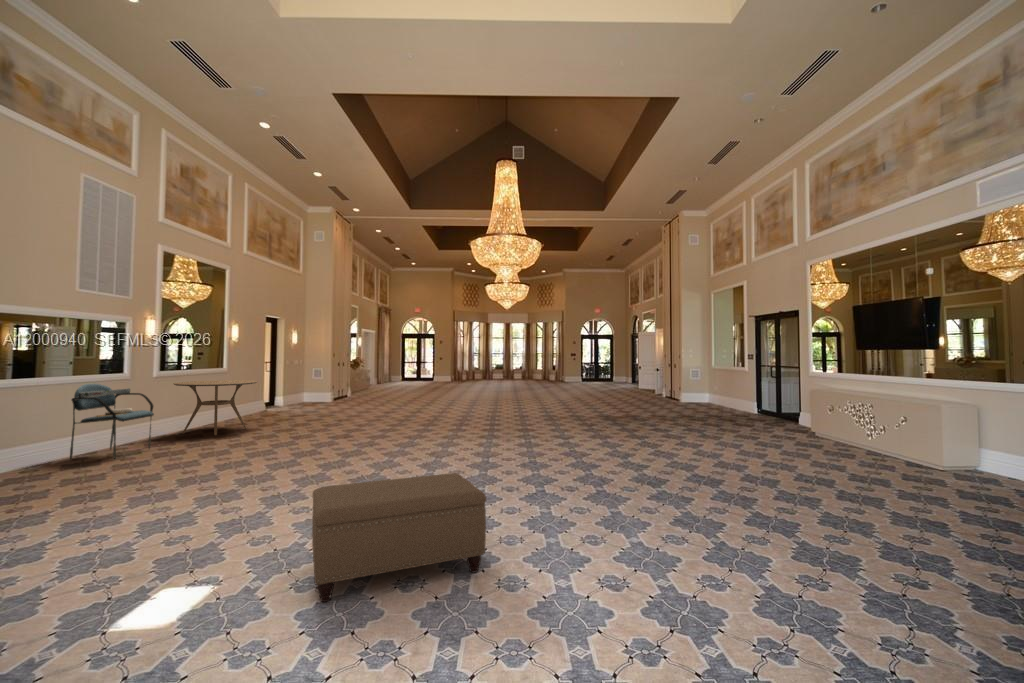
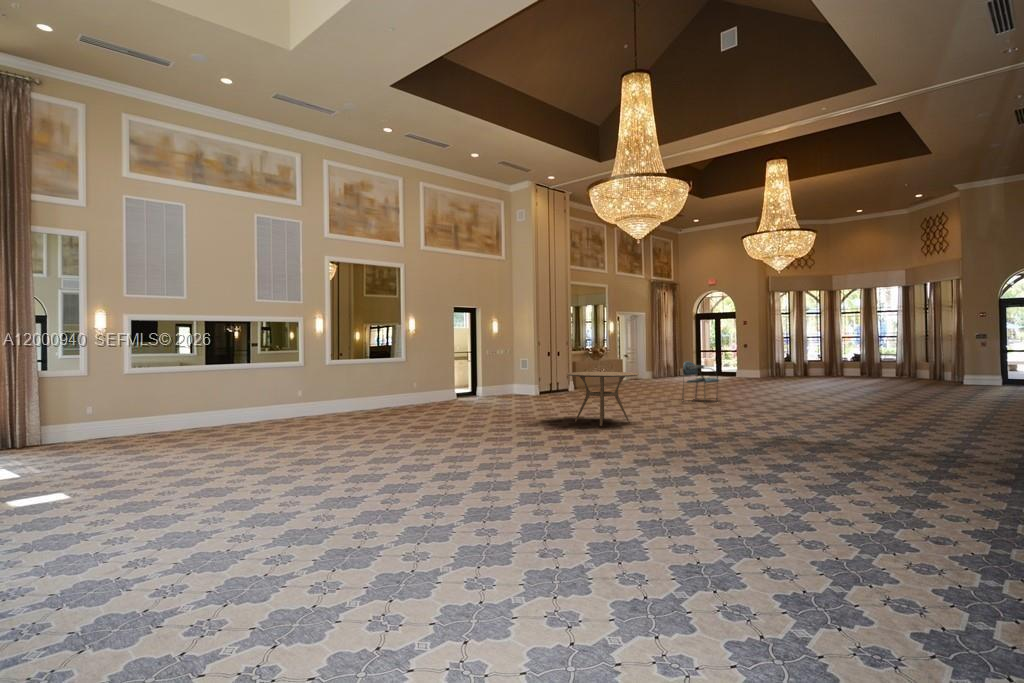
chair: present [70,384,154,459] -> present [682,362,719,401]
ottoman: present [312,473,486,602] -> none [630,484,842,627]

